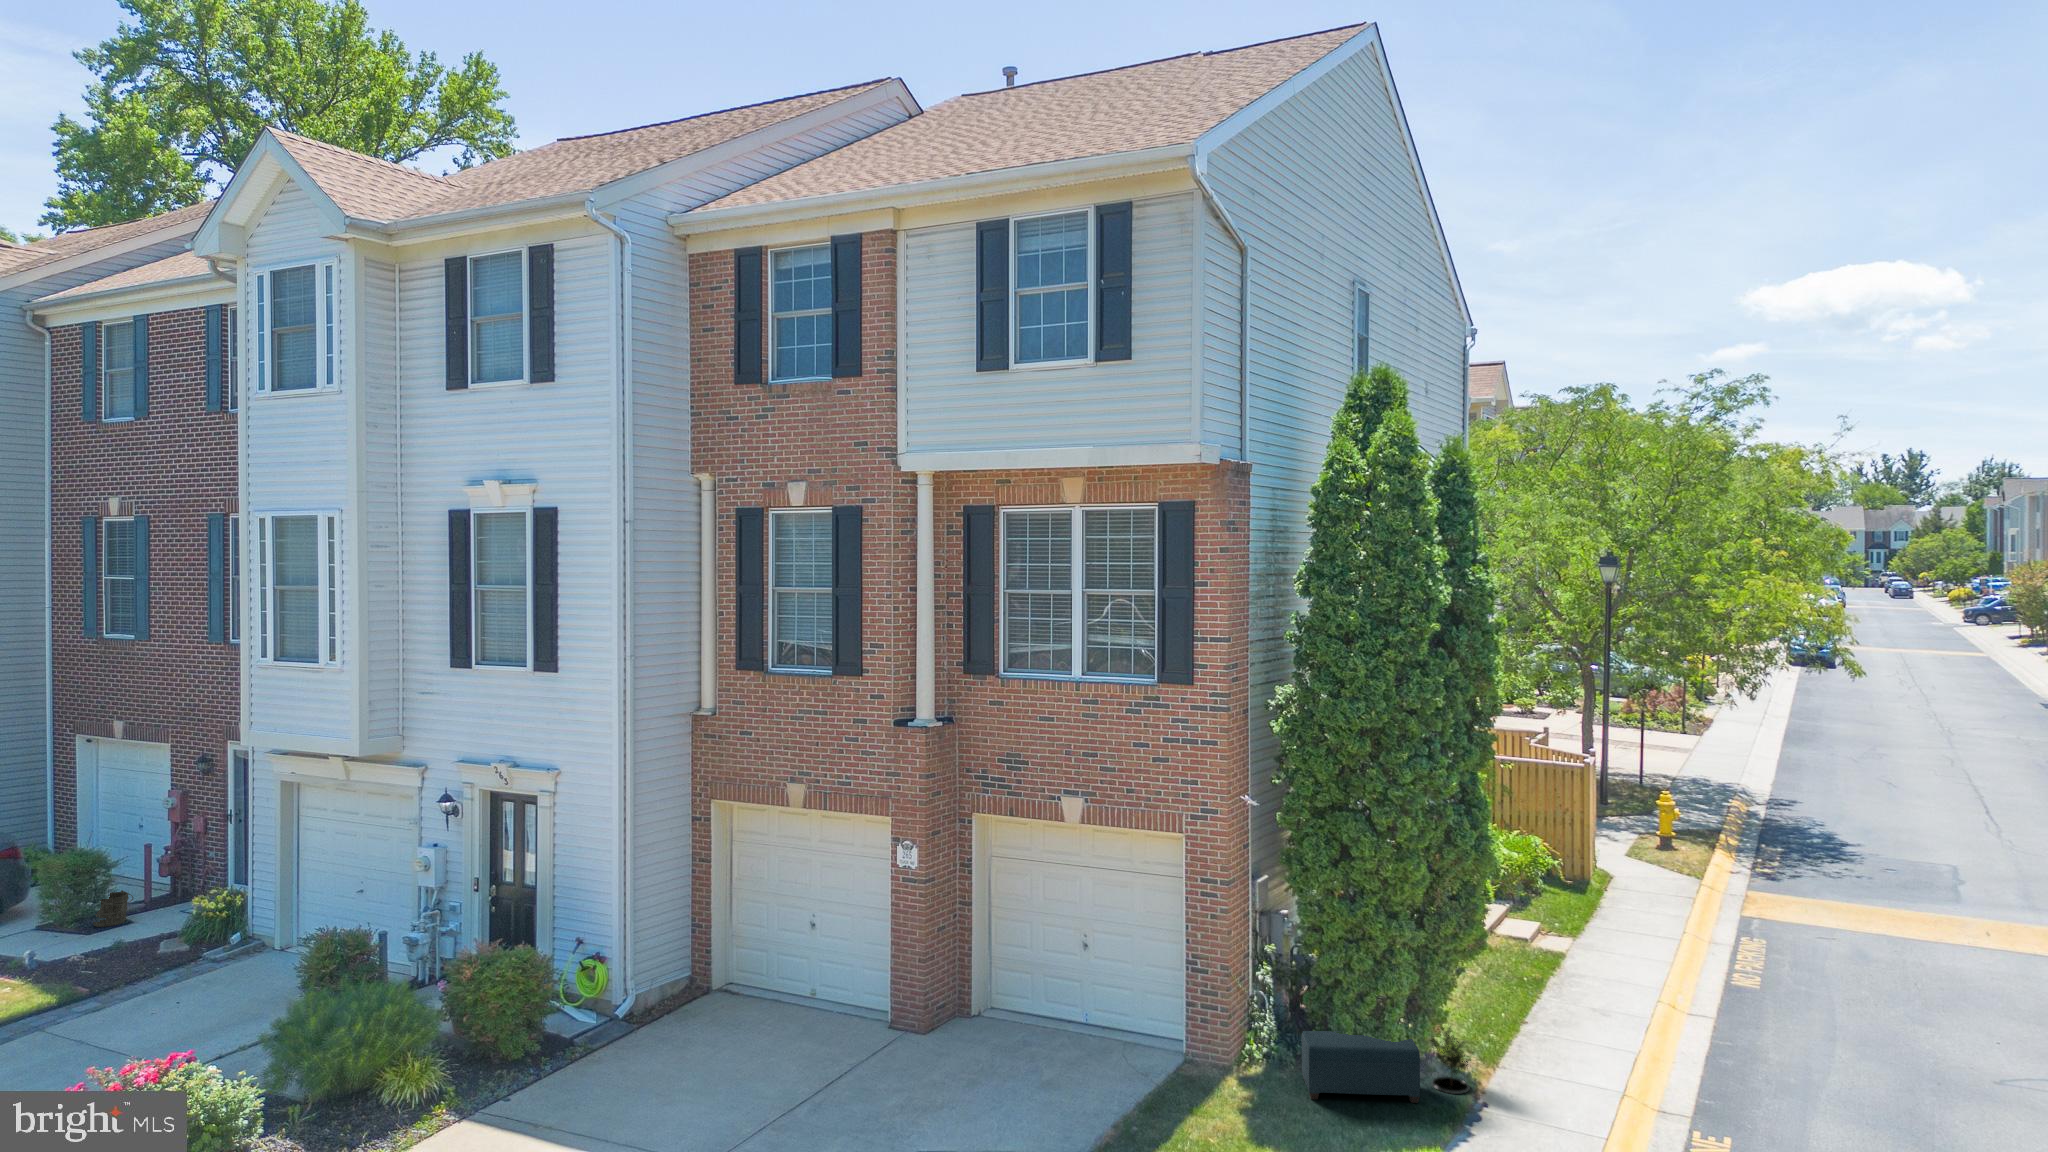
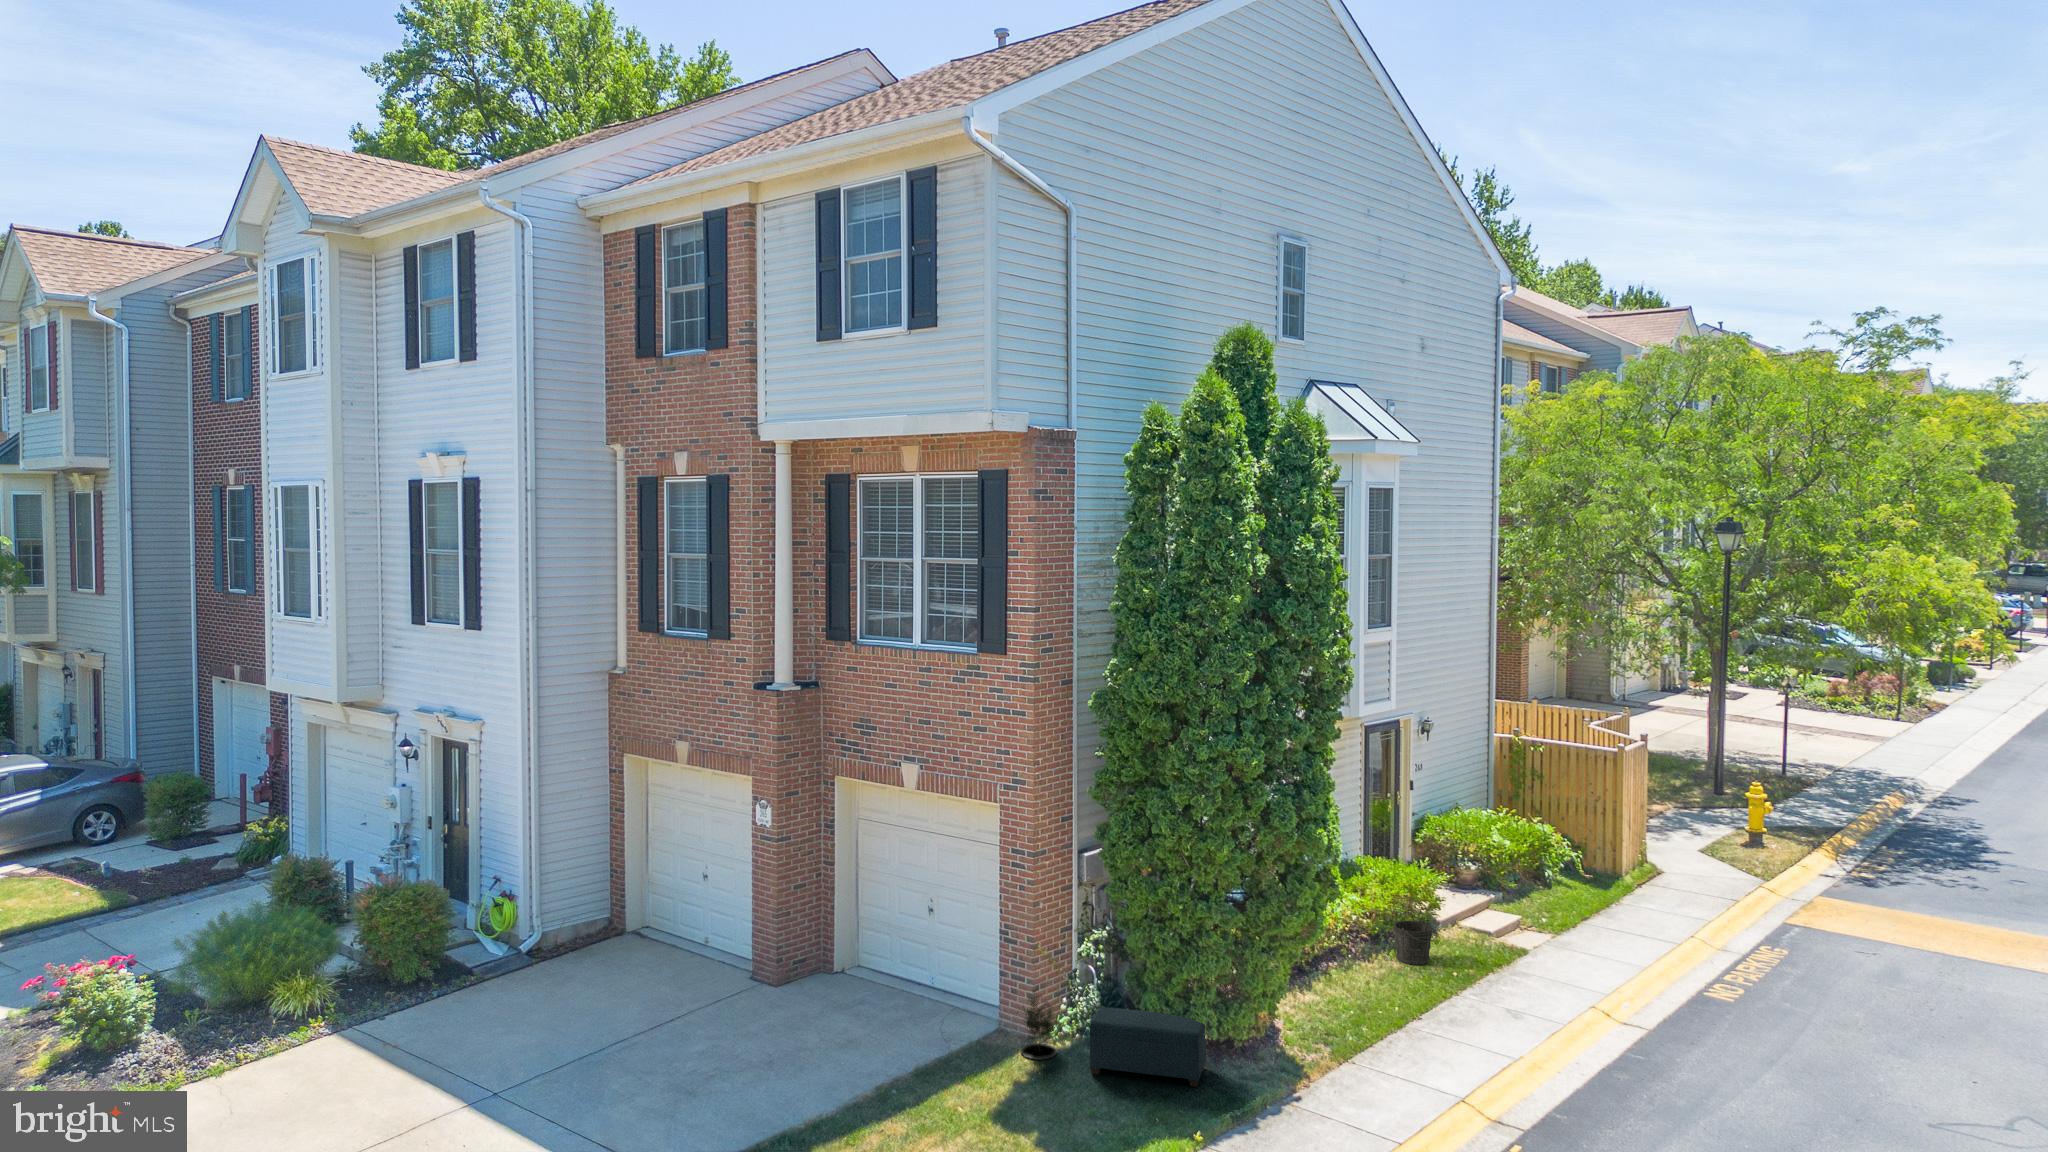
bucket: present [93,890,133,927] -> present [1394,921,1437,965]
potted tree: present [1432,1028,1471,1094] -> present [1021,994,1057,1060]

